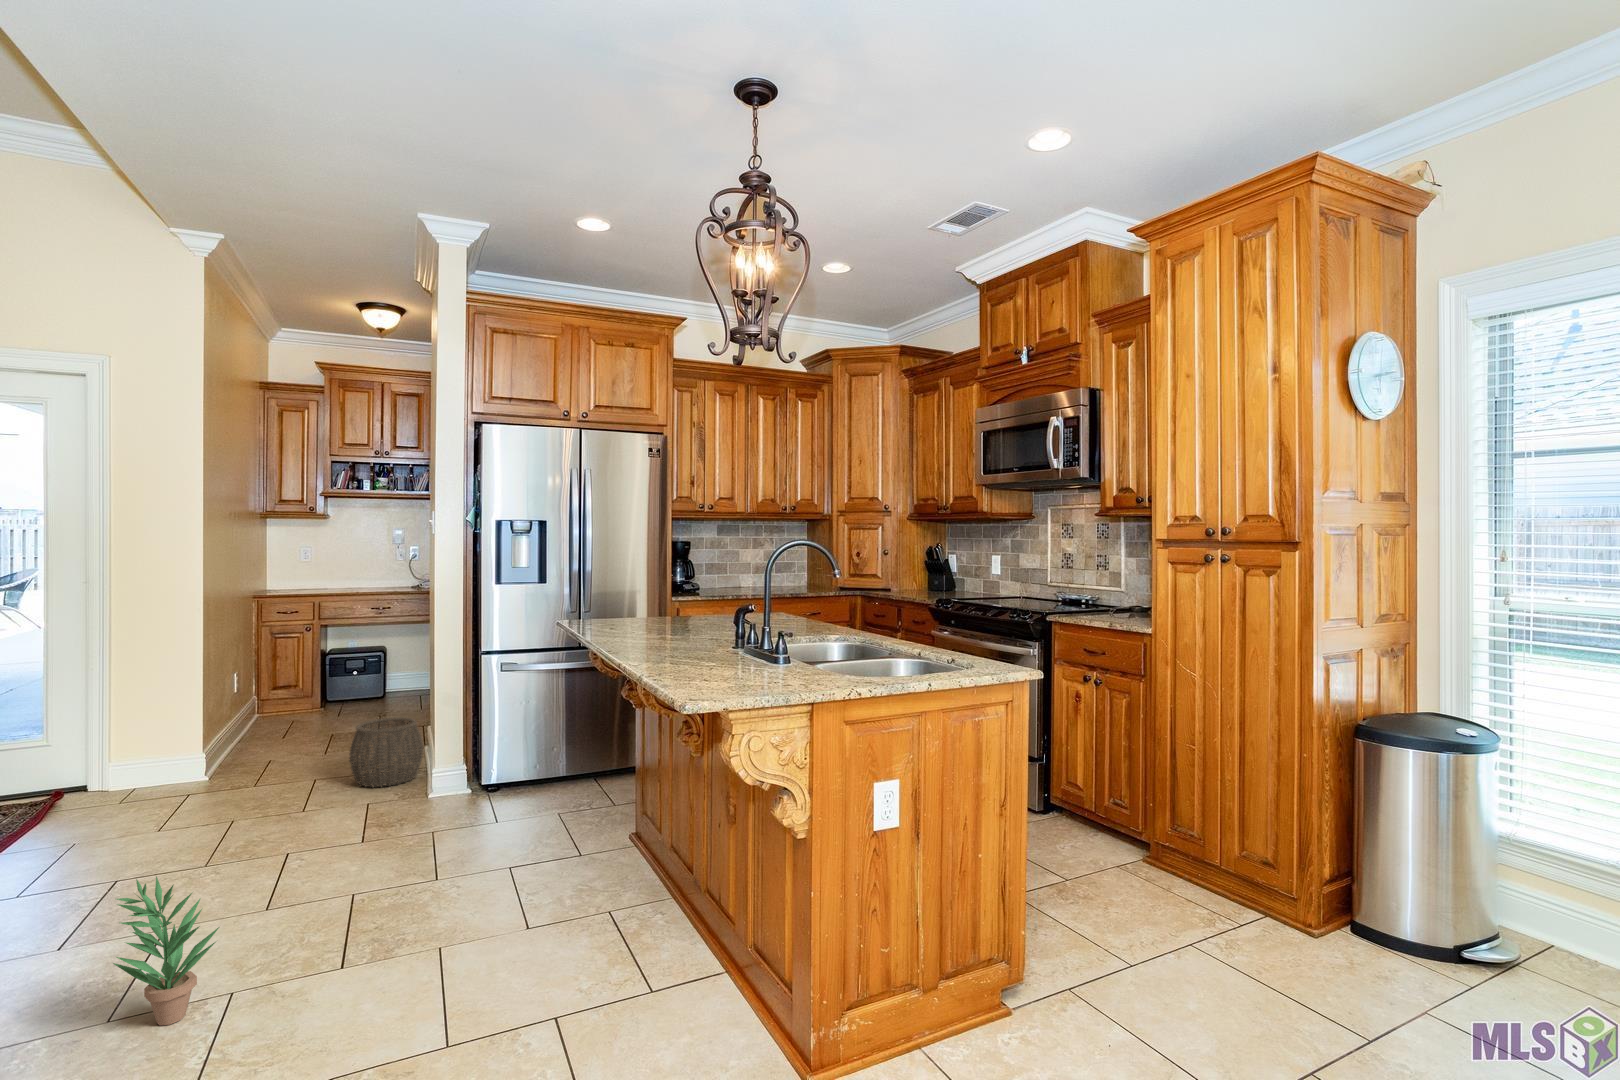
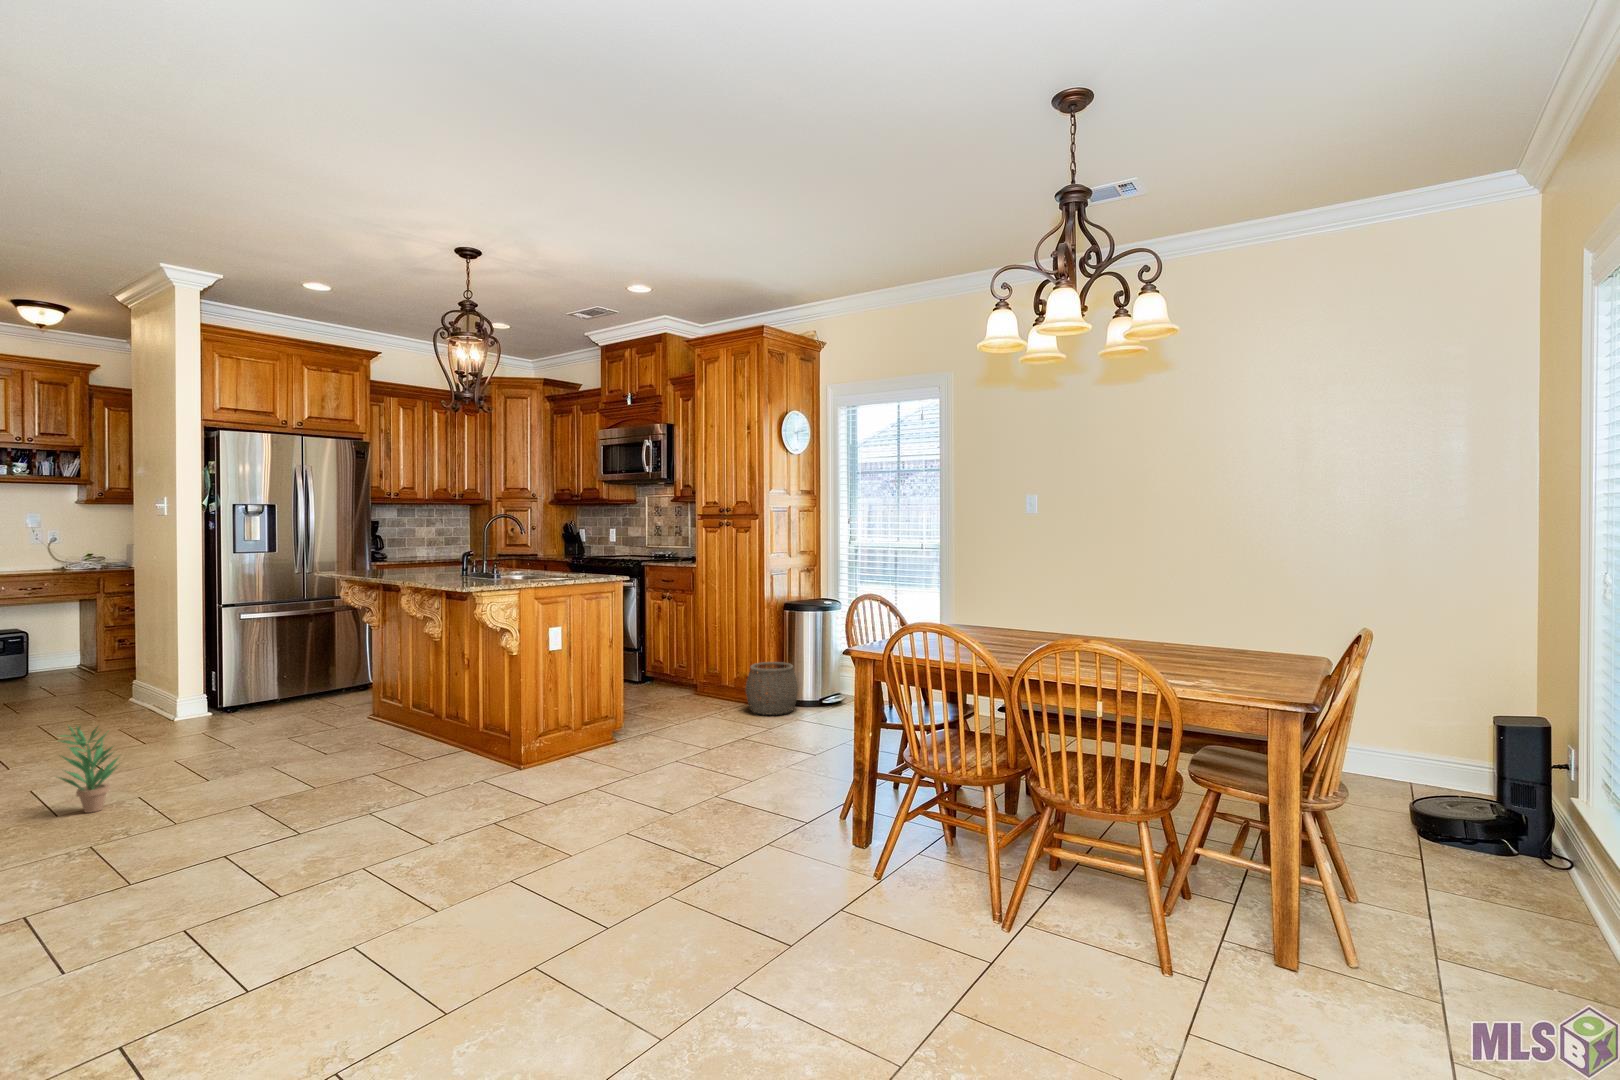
woven basket: present [349,717,423,787] -> present [746,662,798,715]

